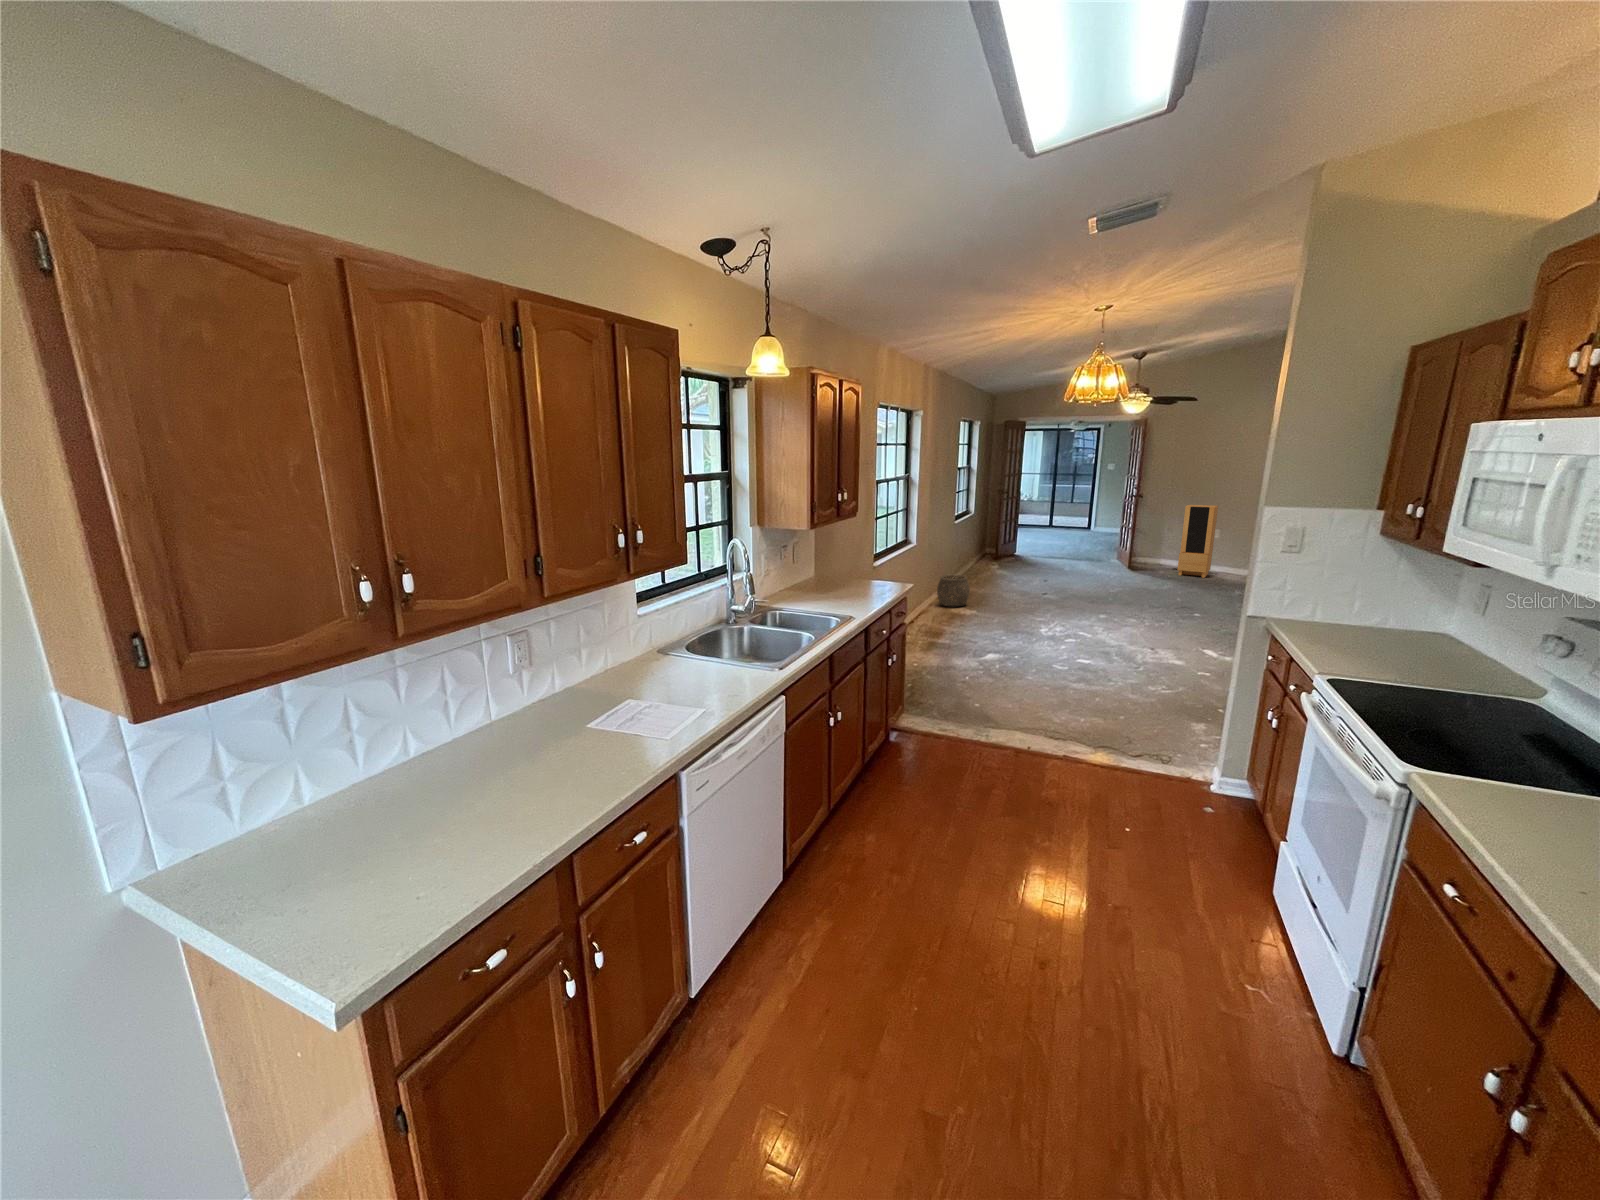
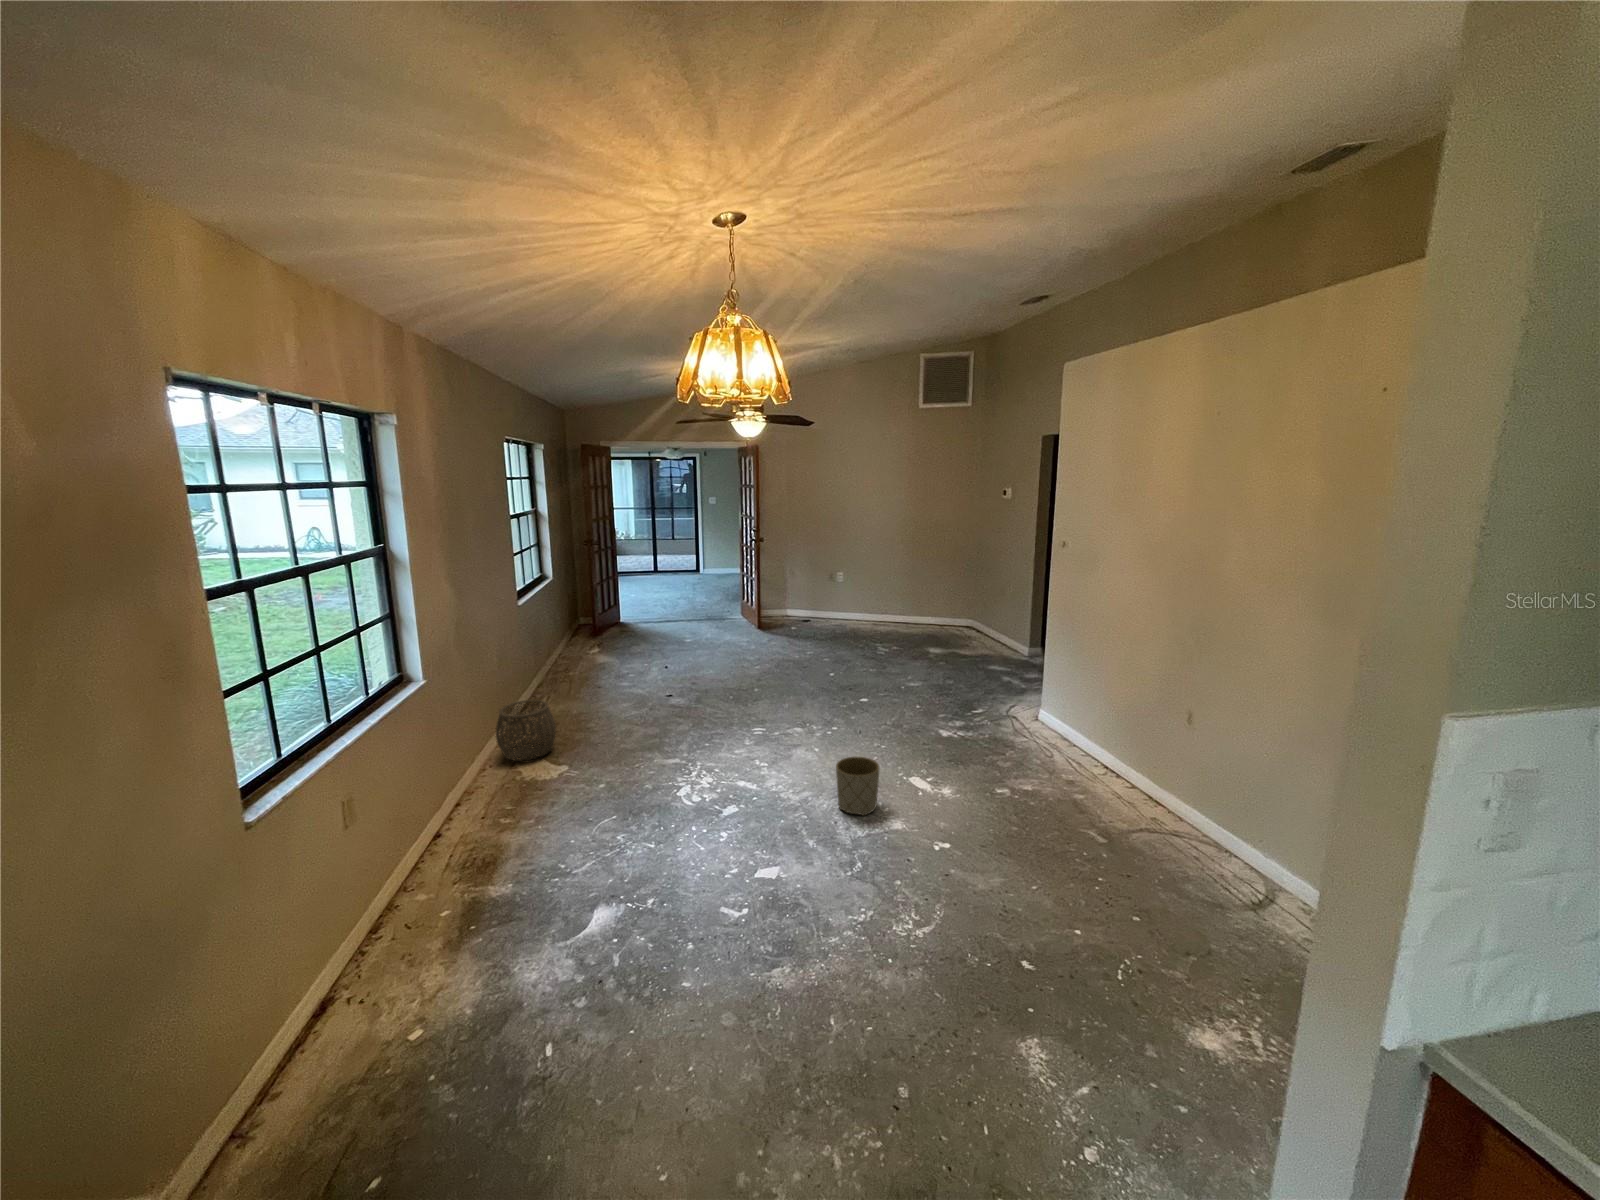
storage cabinet: present [1177,505,1218,578] -> none [811,548,842,633]
planter: none [1142,622,1175,657] -> present [836,757,879,816]

